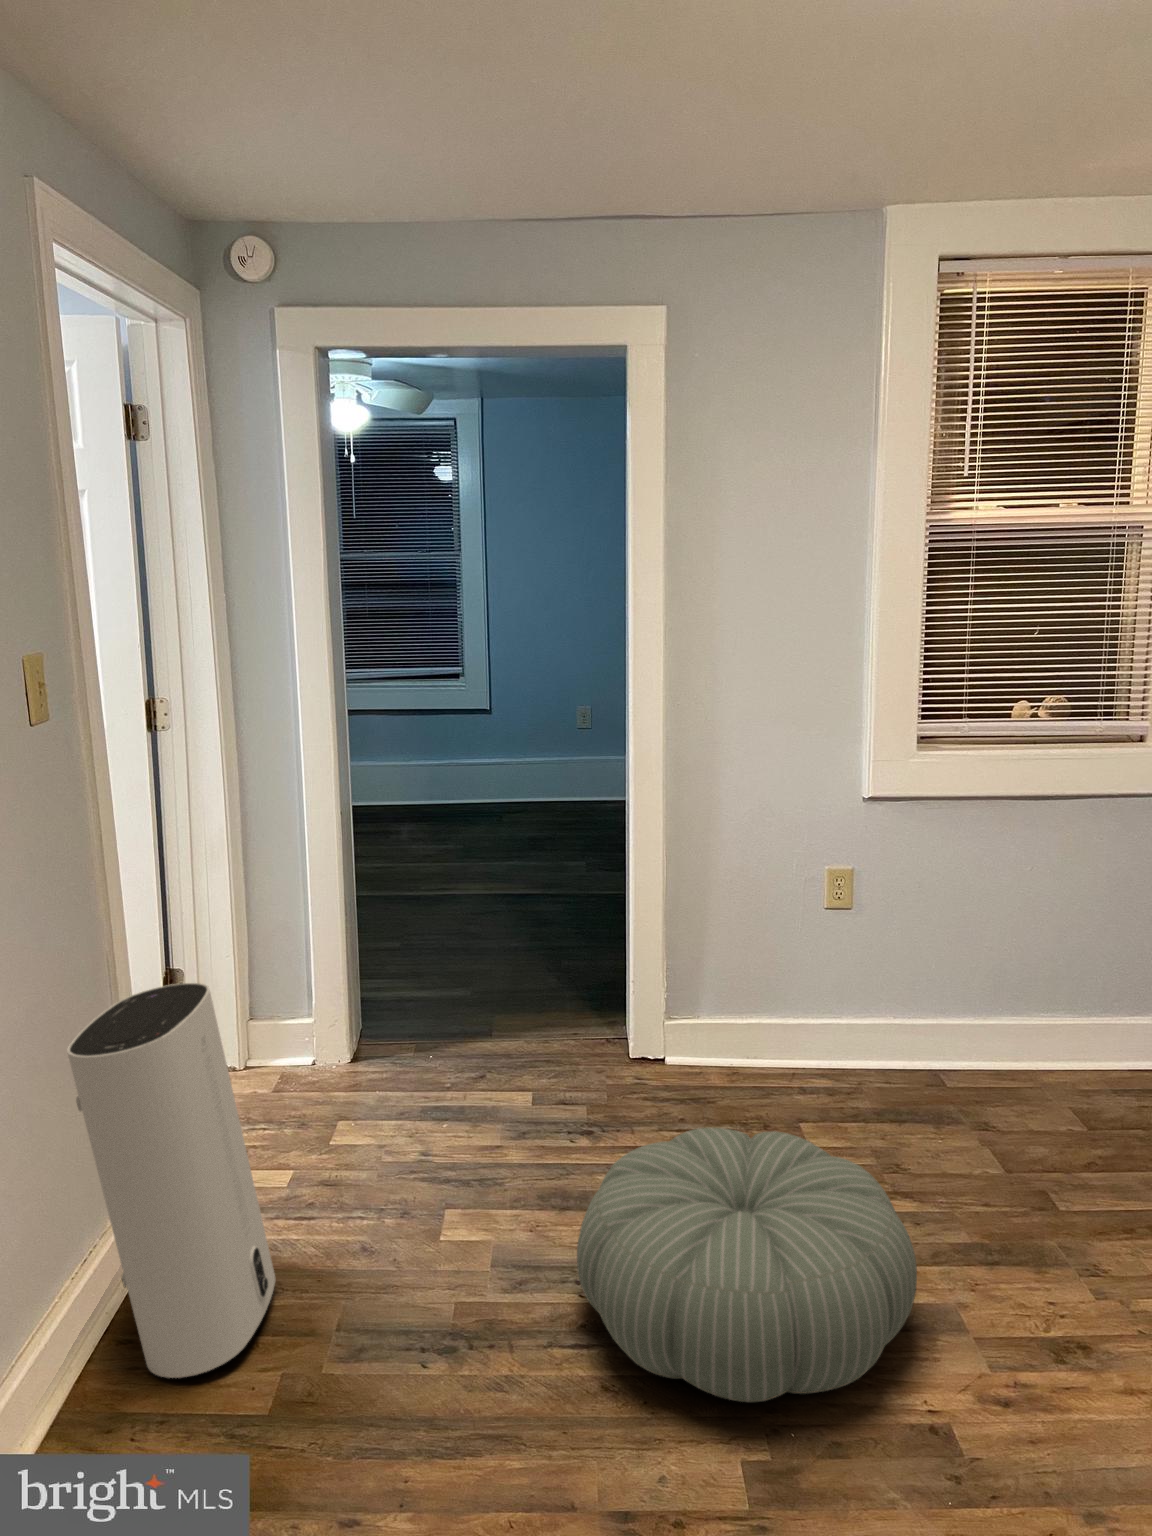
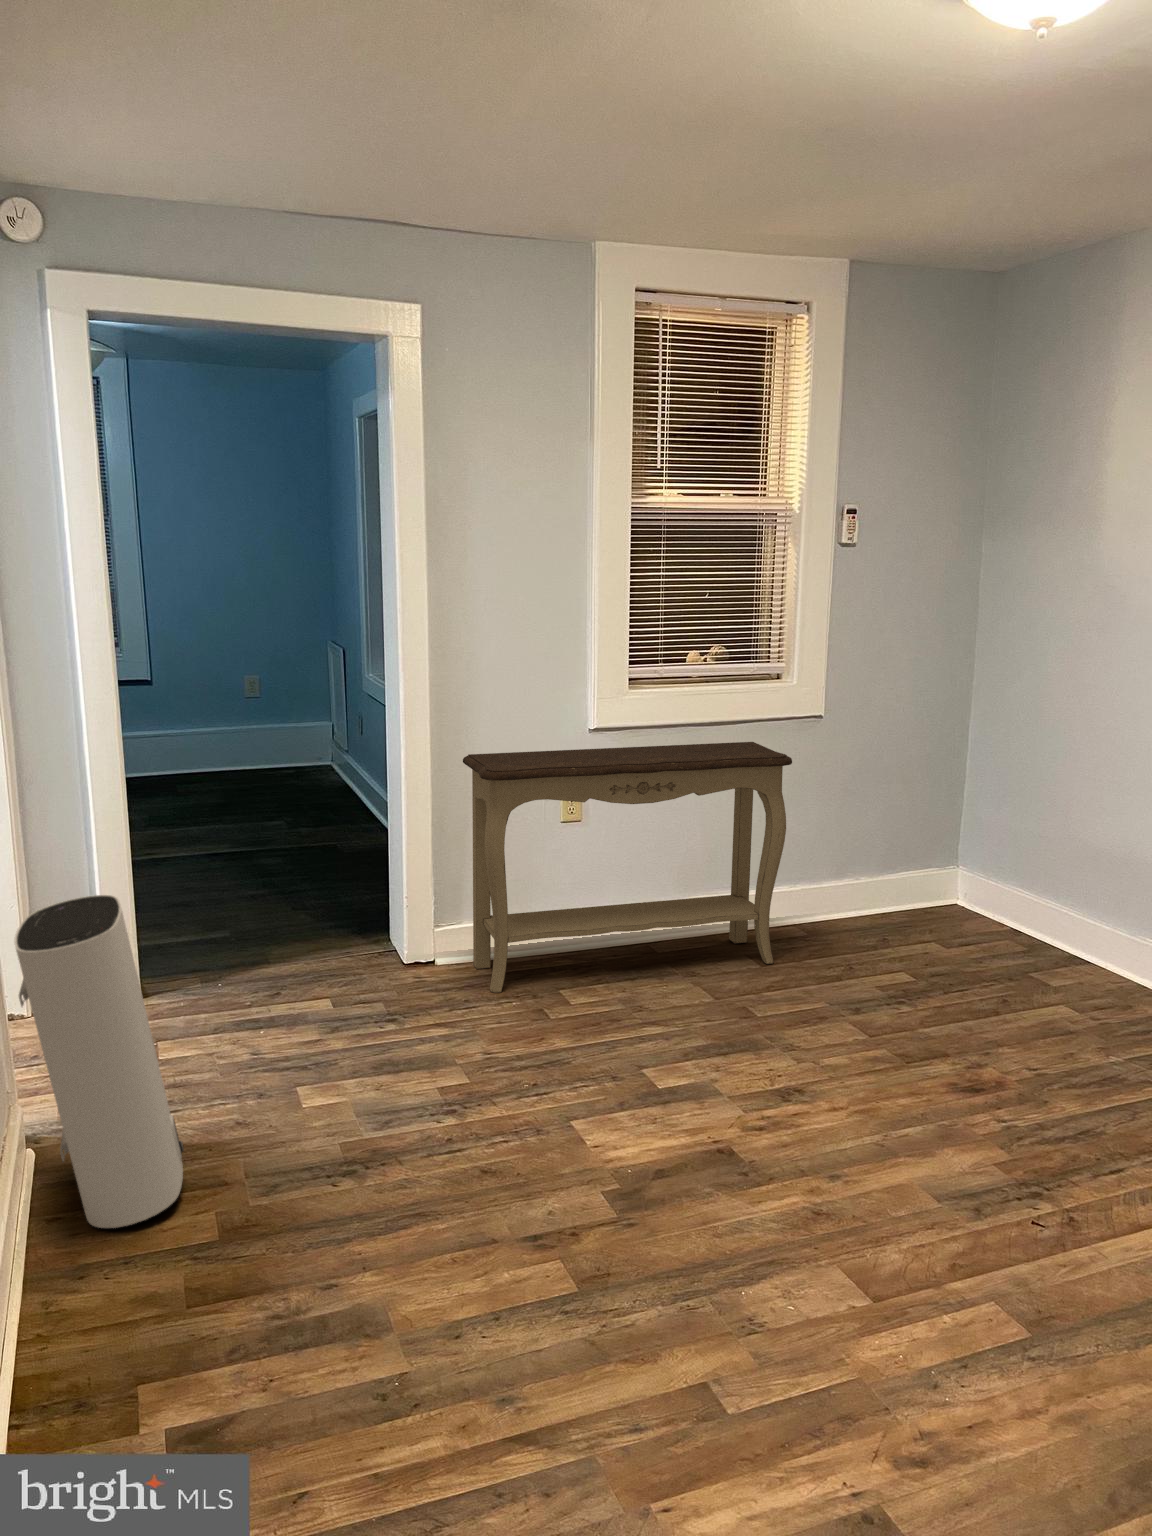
console table: none [705,823,1136,1120] -> present [463,742,792,993]
pouf: present [577,1128,917,1402] -> none [439,979,694,1158]

